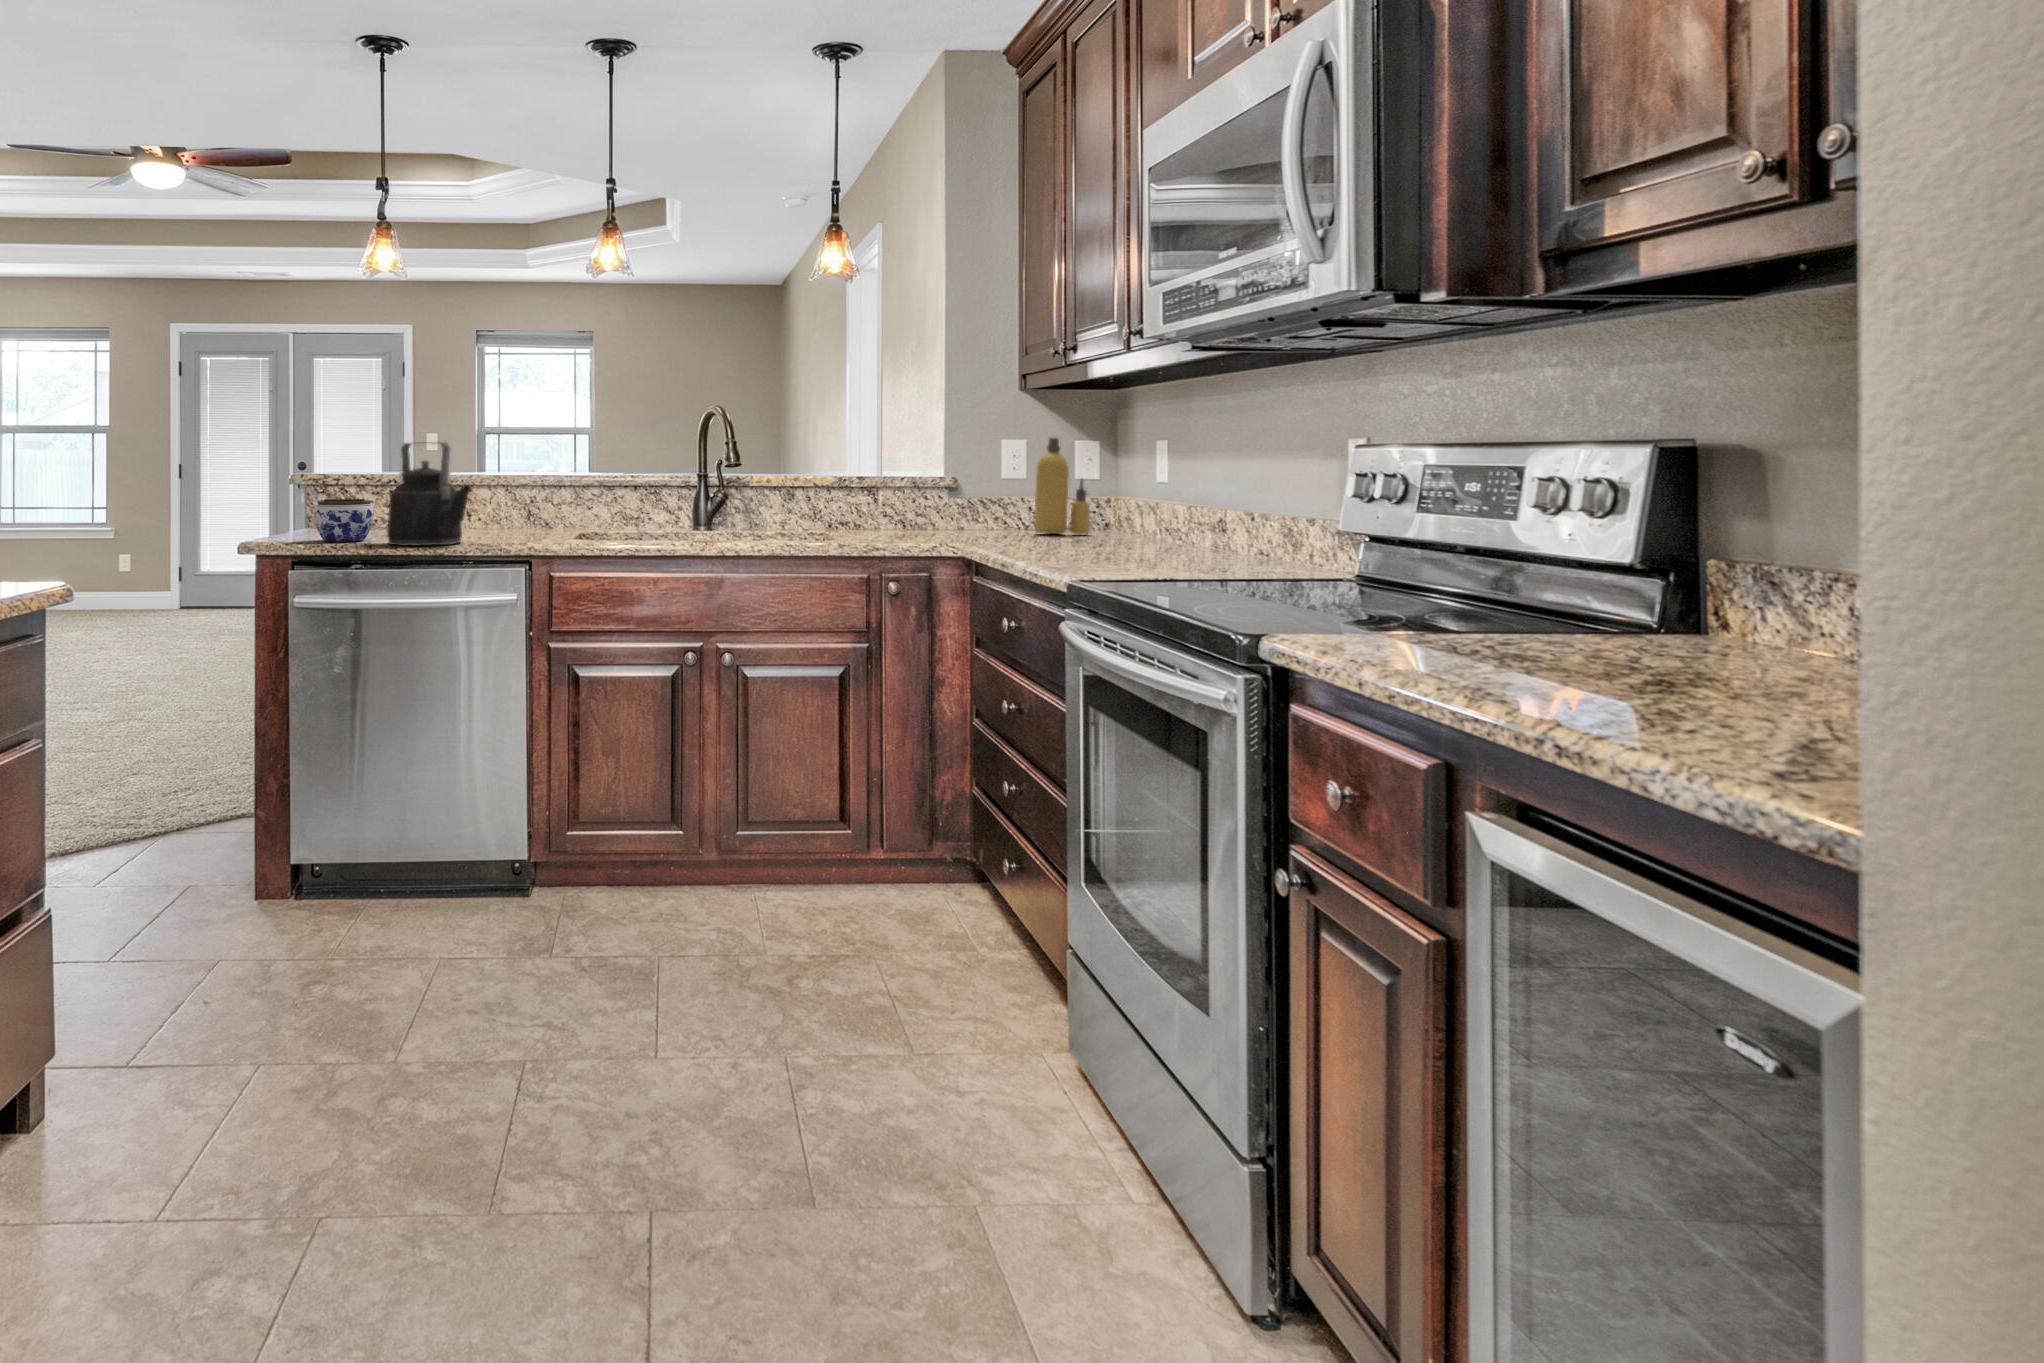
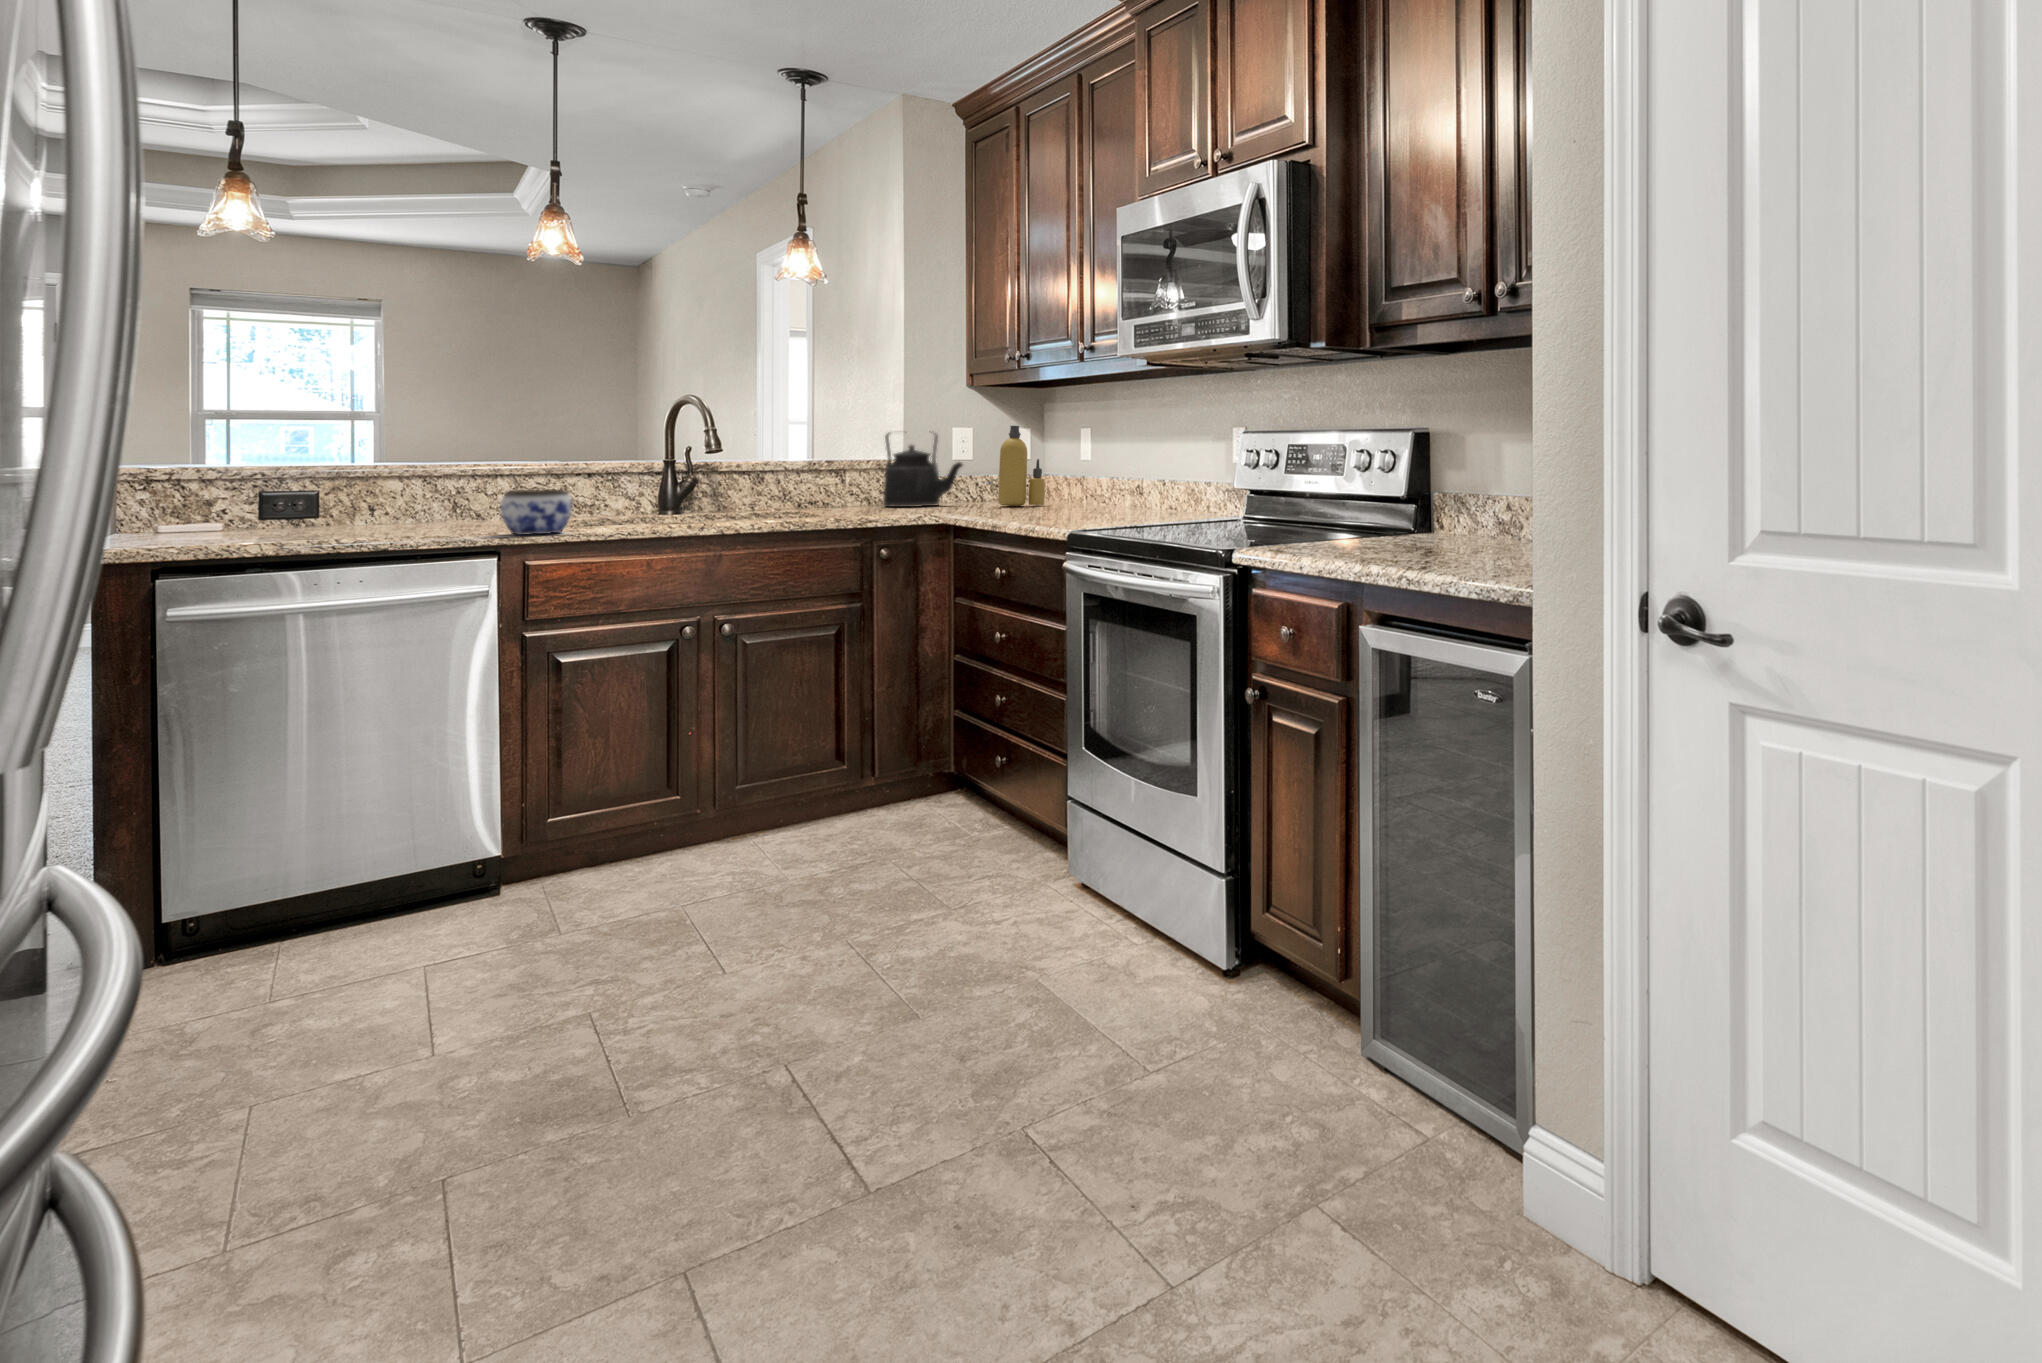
kettle: present [387,442,471,546] -> present [883,432,963,507]
jar: present [315,499,374,542] -> present [501,489,572,535]

